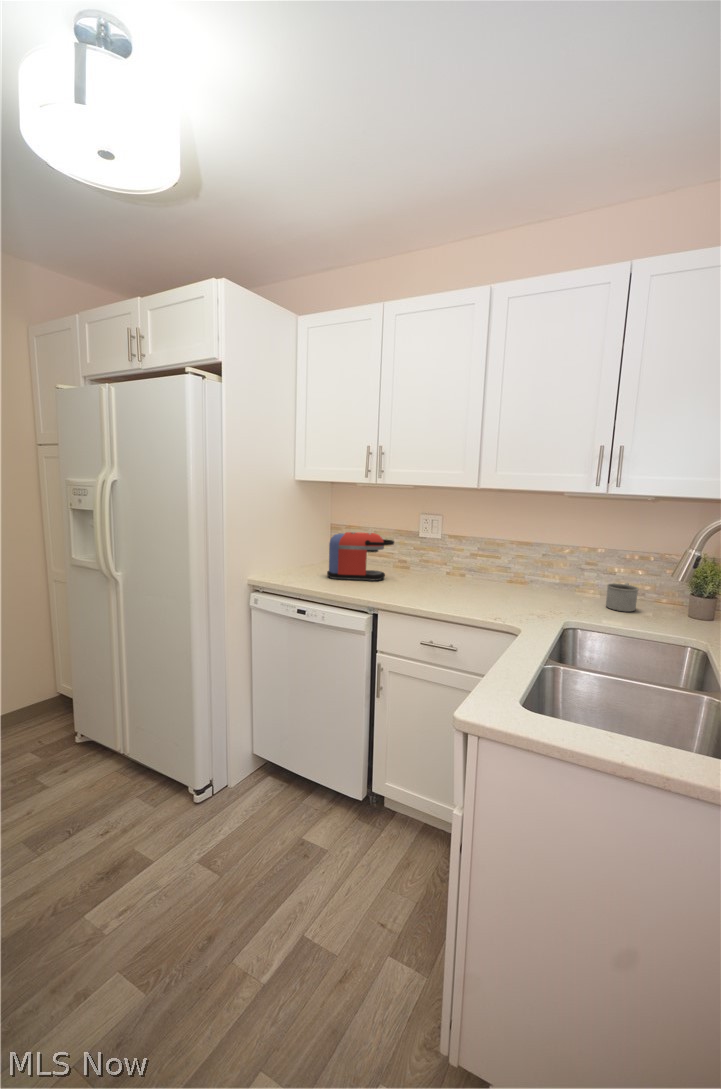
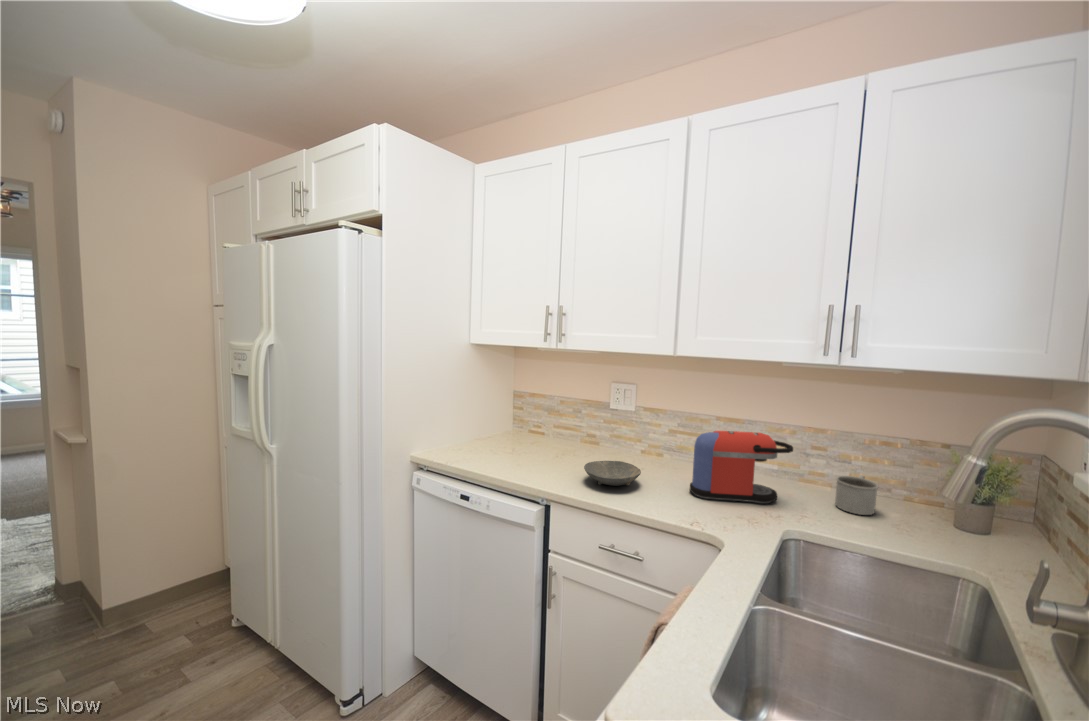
coffee maker: present [327,532,394,580] -> present [690,431,793,503]
bowl: none [404,579,452,596] -> present [584,461,641,486]

